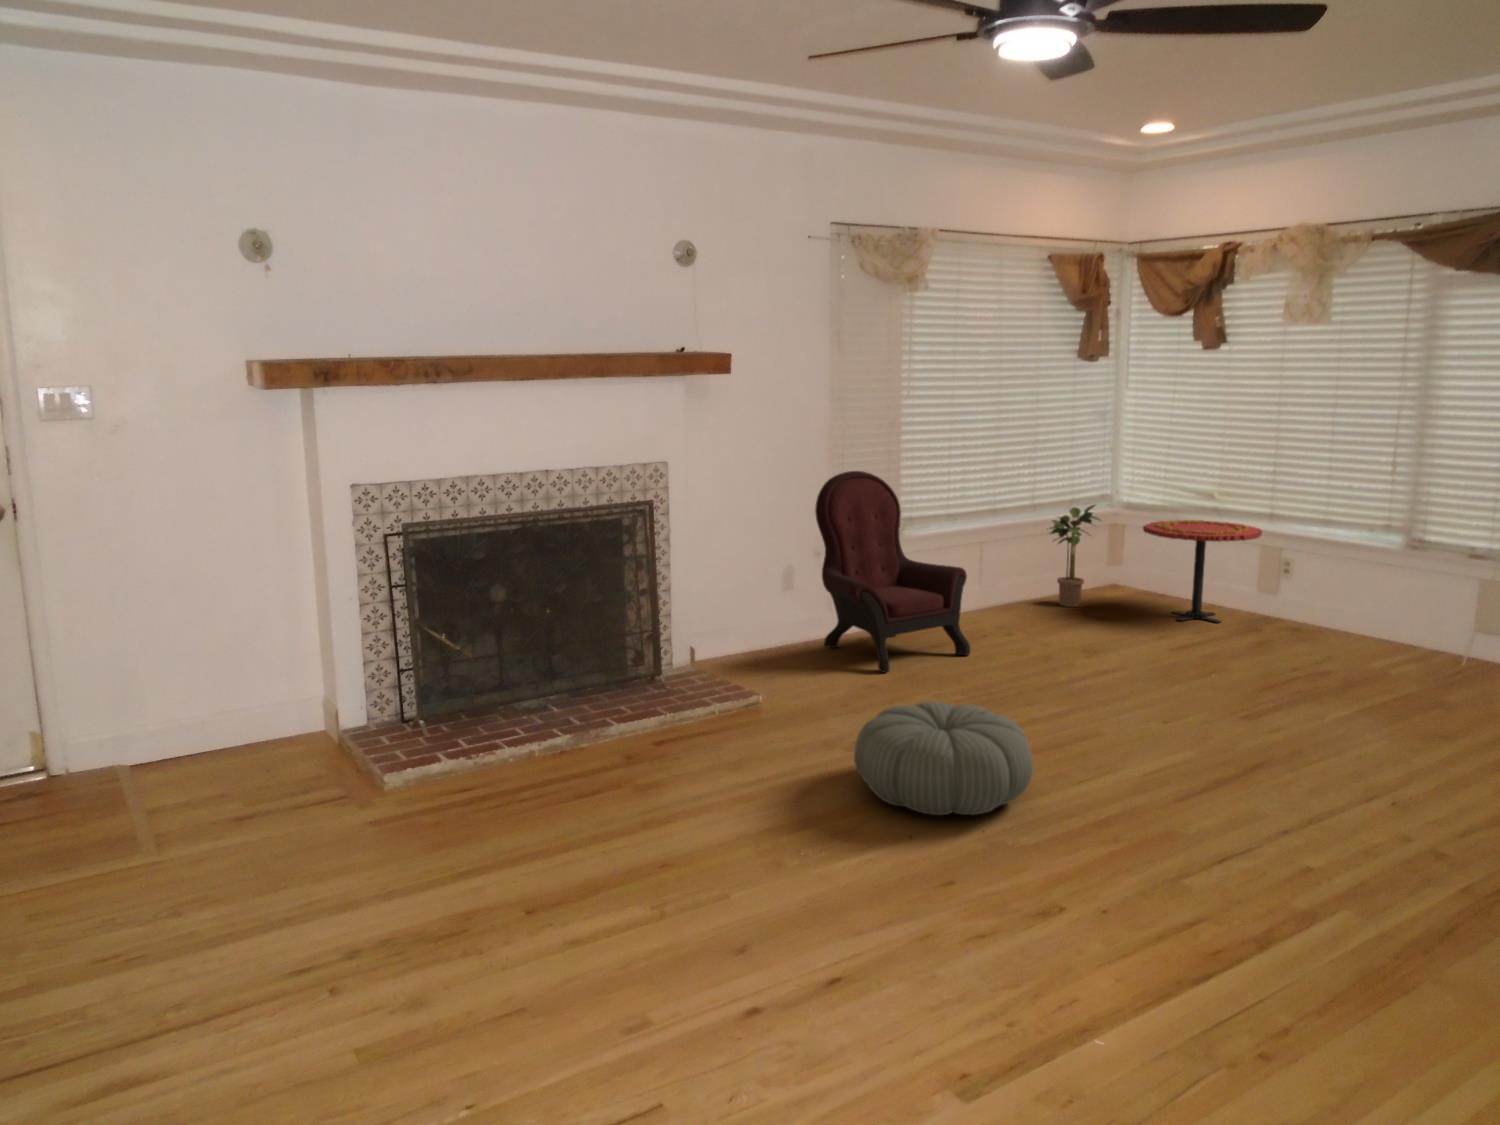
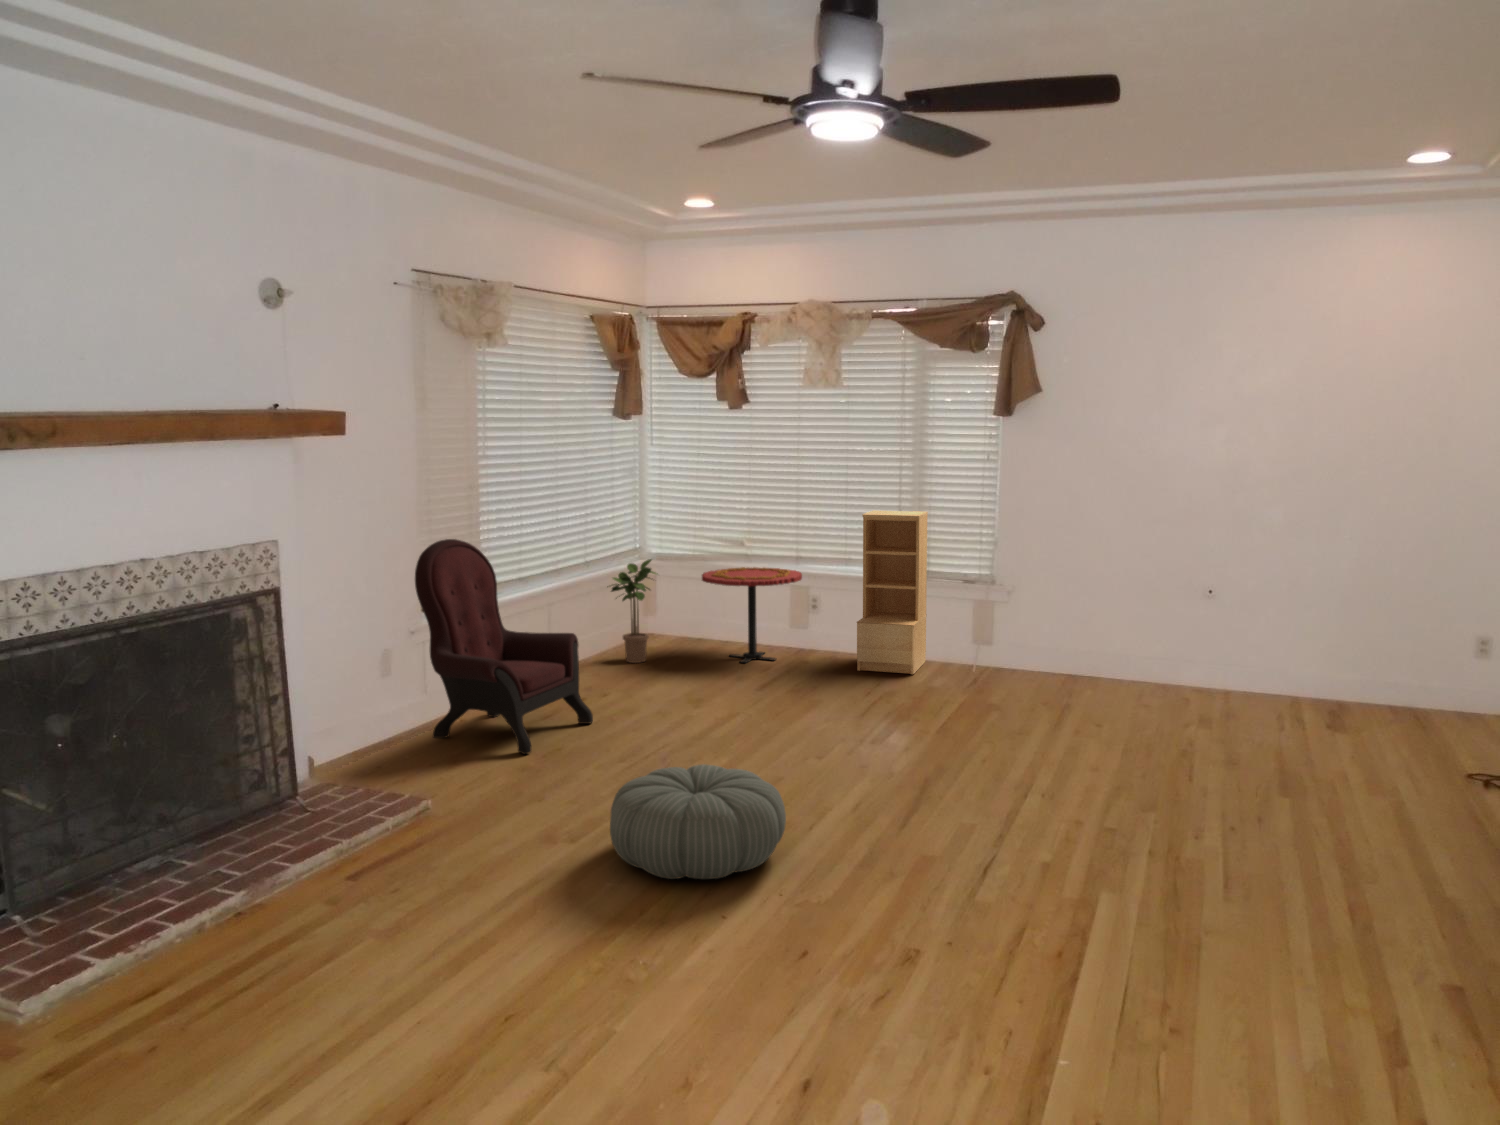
bookshelf: none [1307,466,1428,659] -> present [857,511,928,674]

